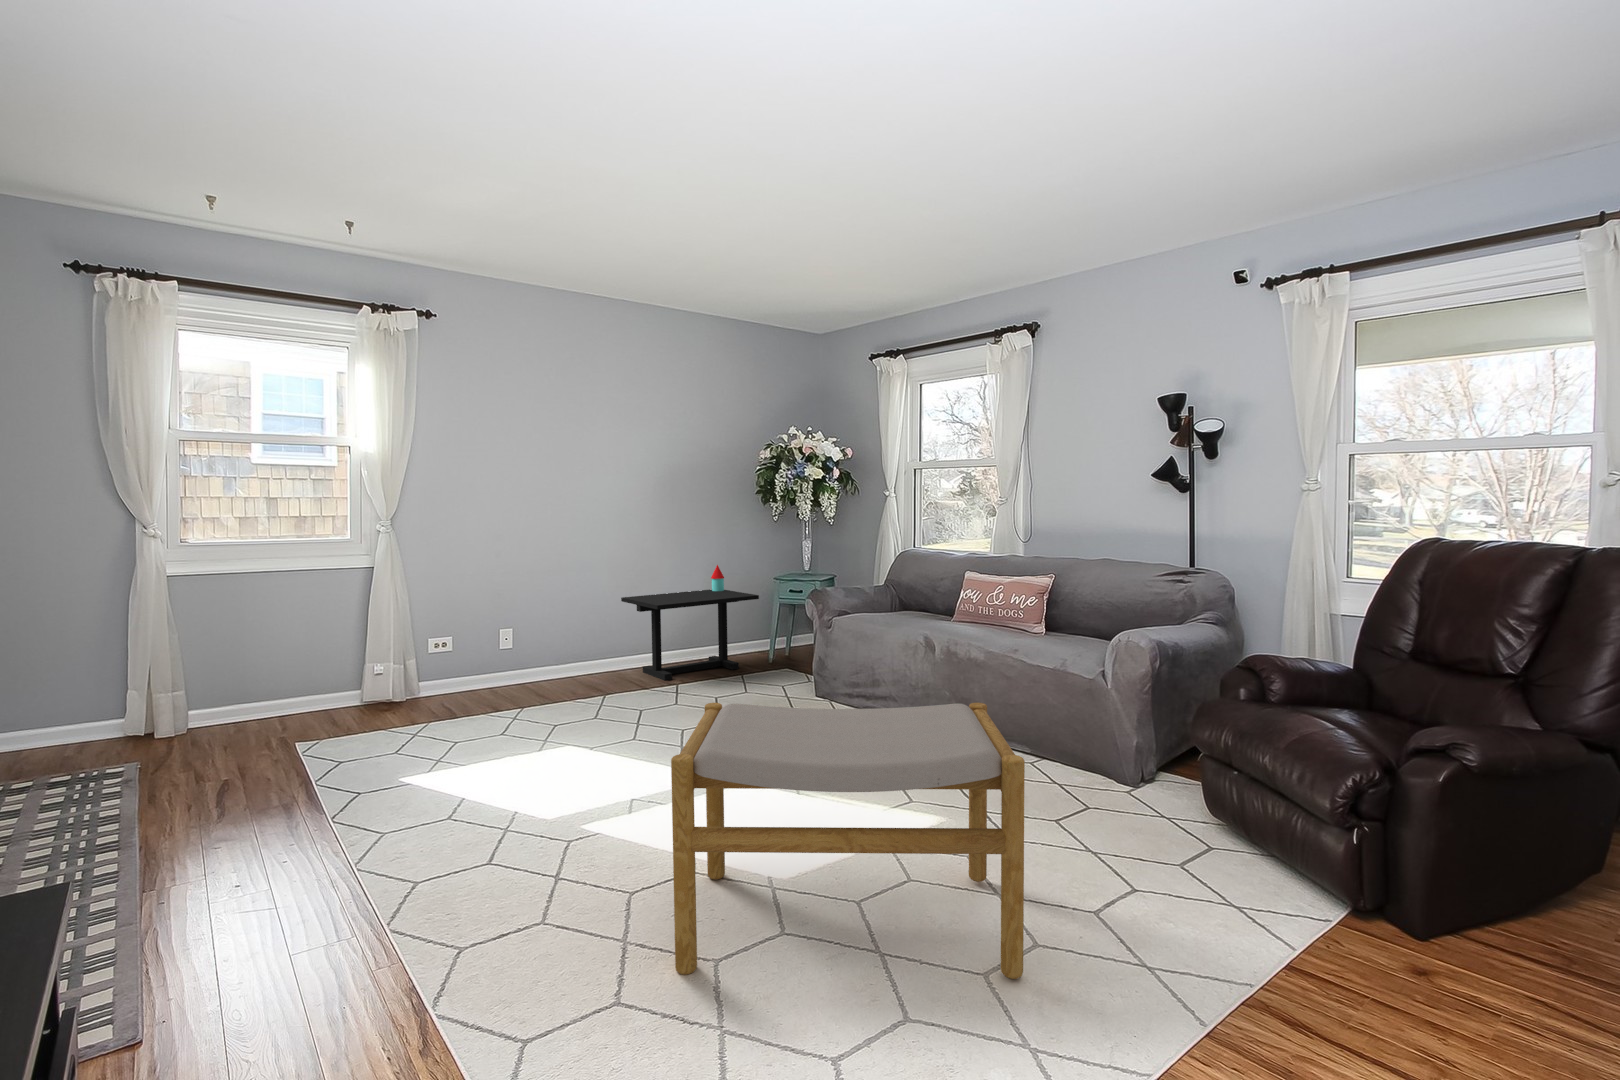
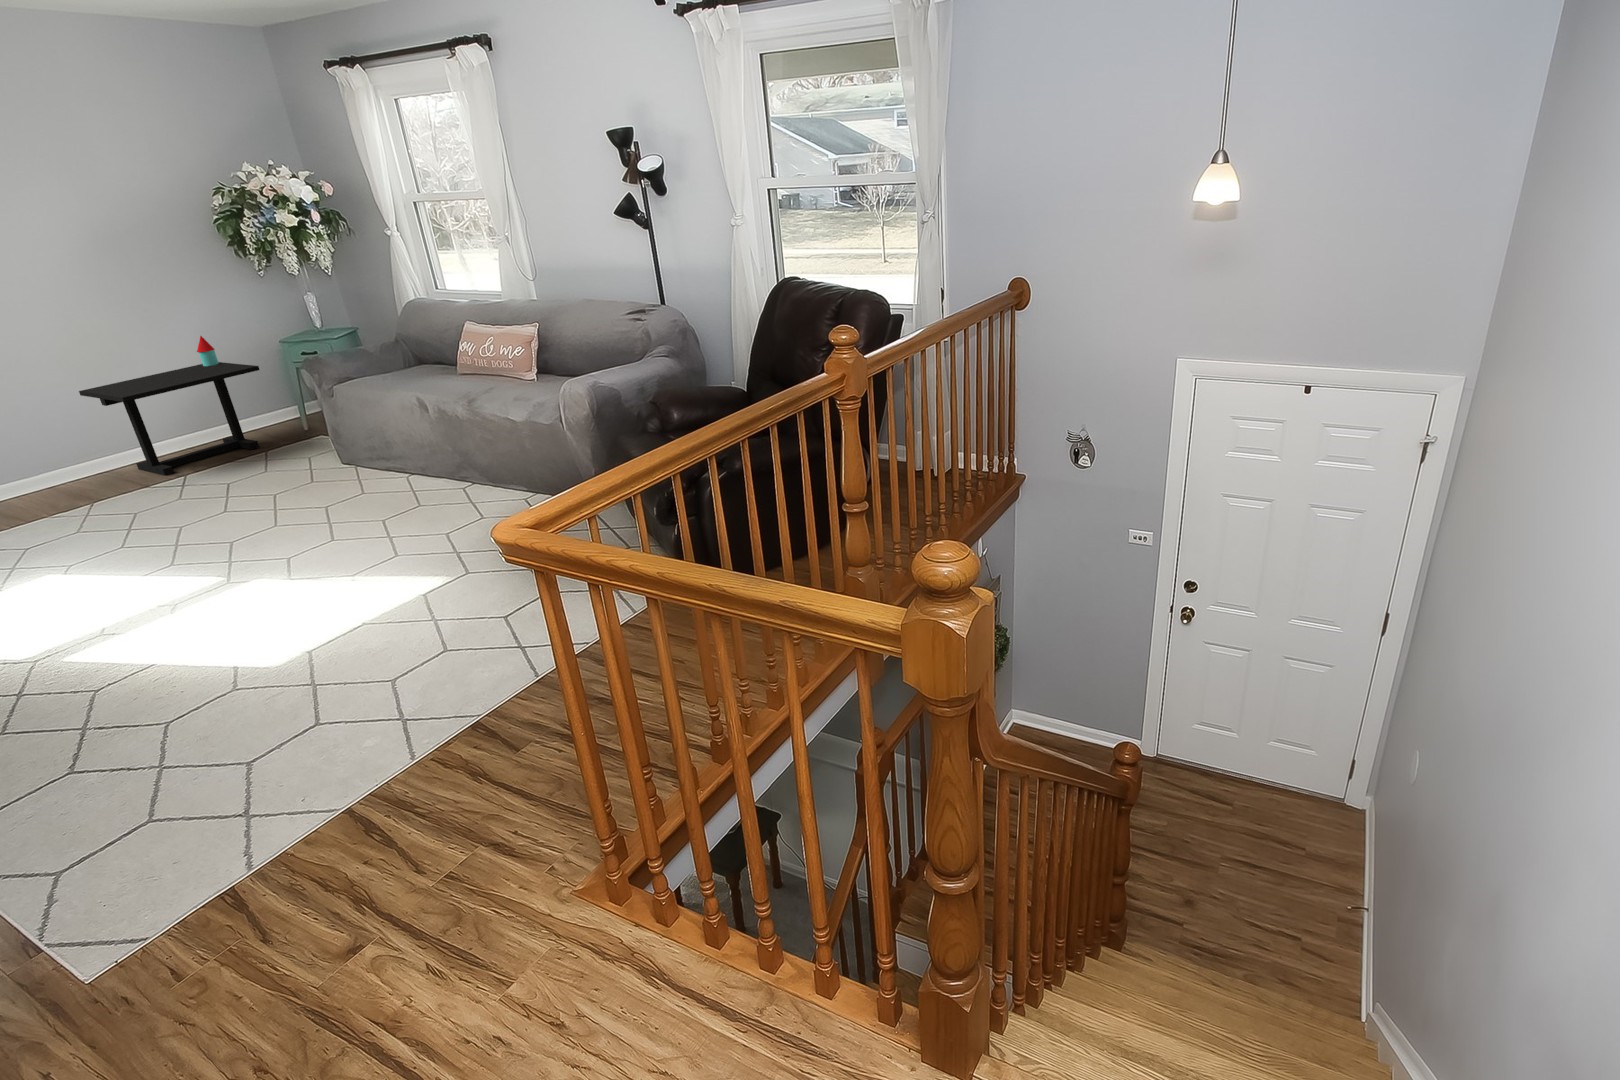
footstool: present [671,703,1025,979] -> none [57,475,431,739]

